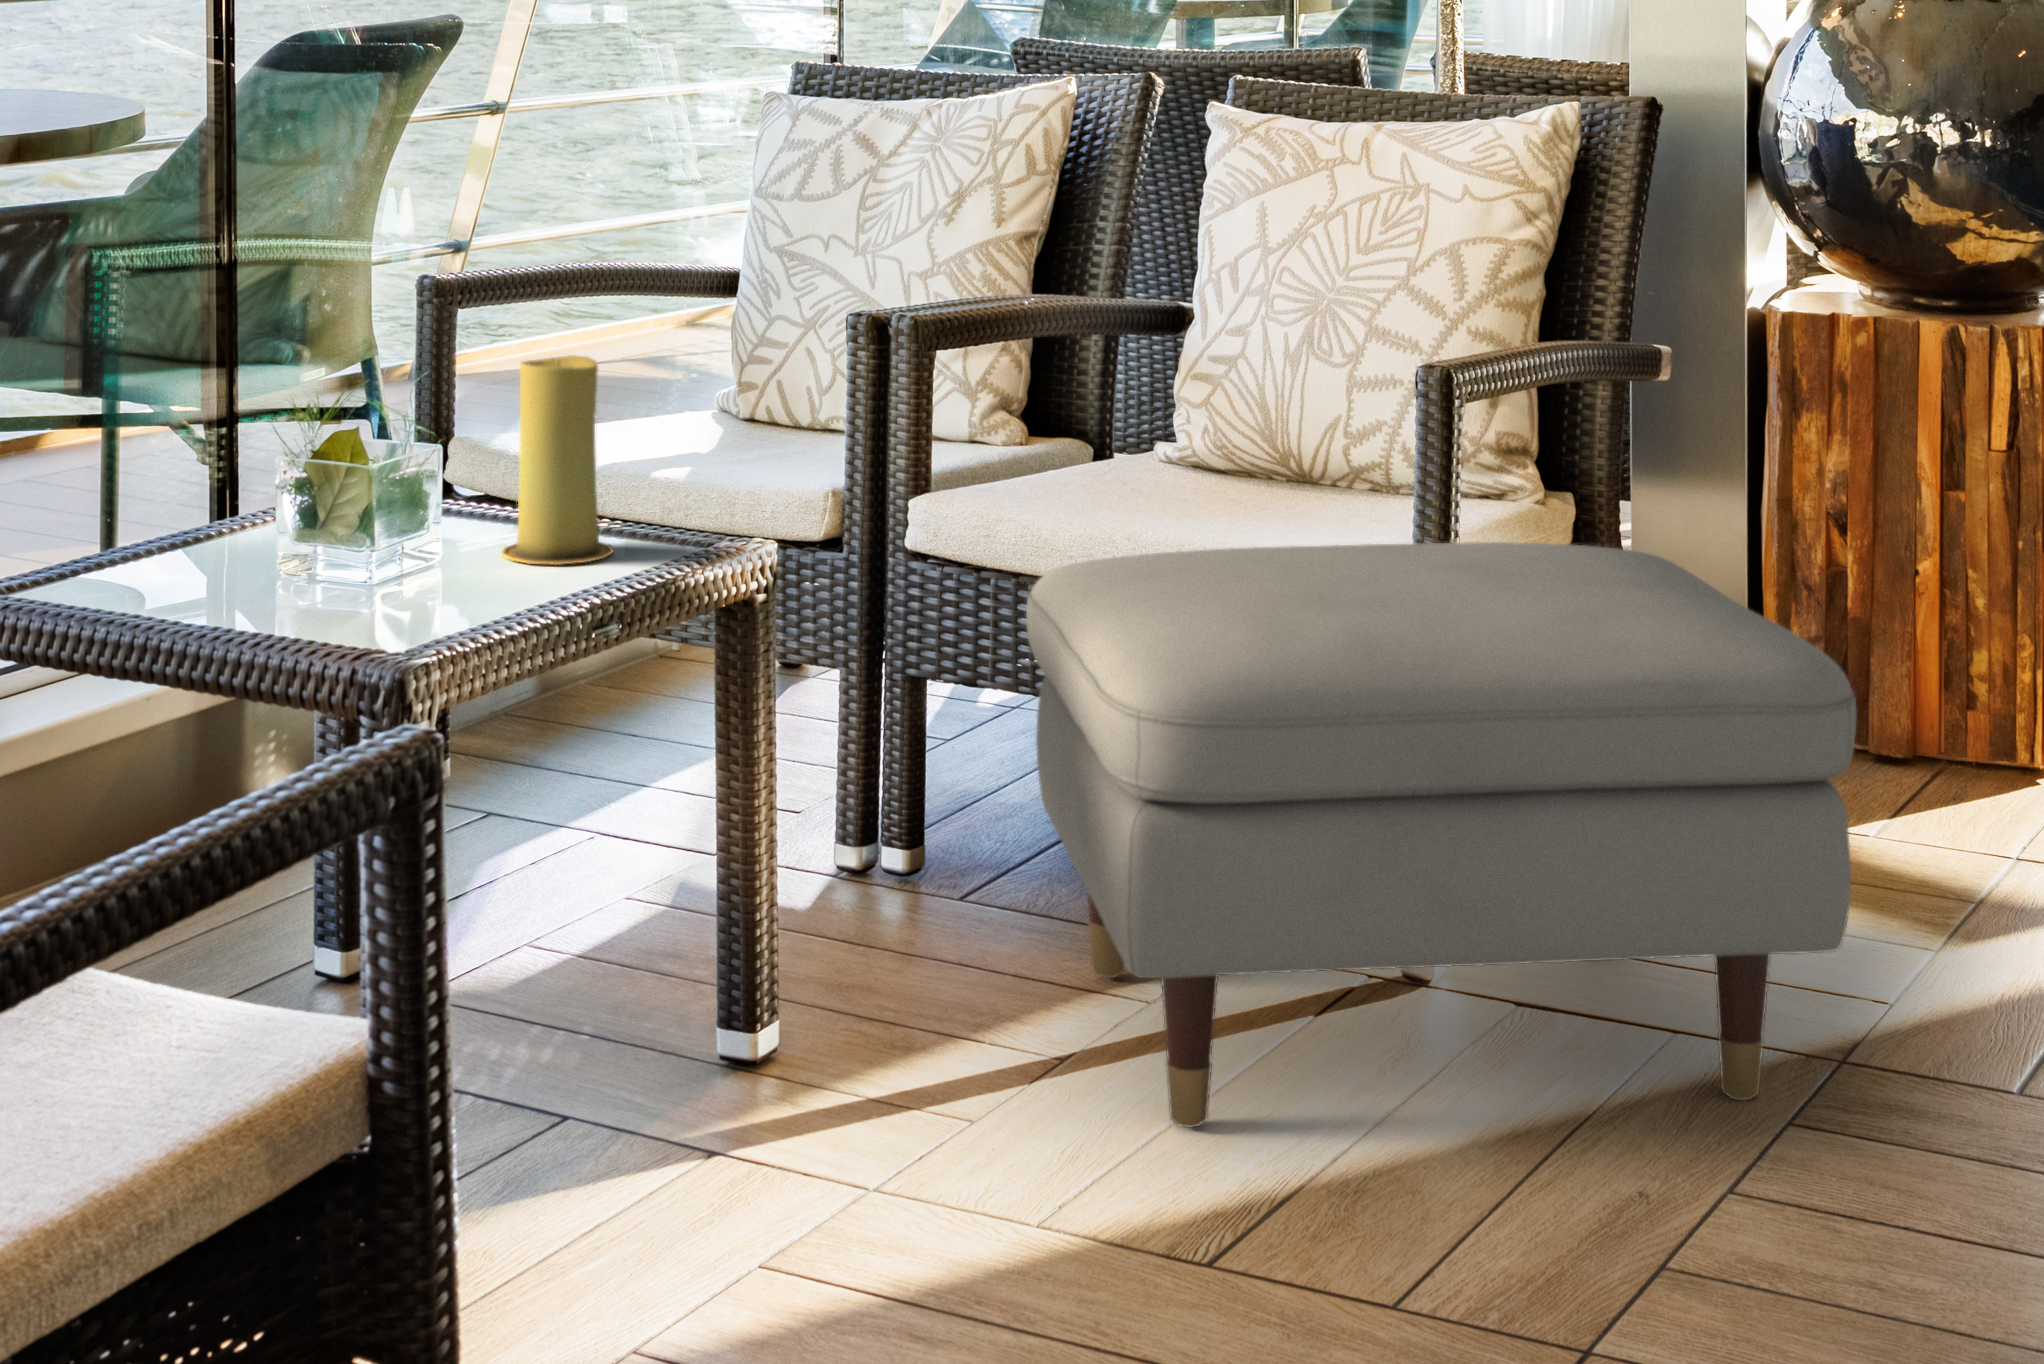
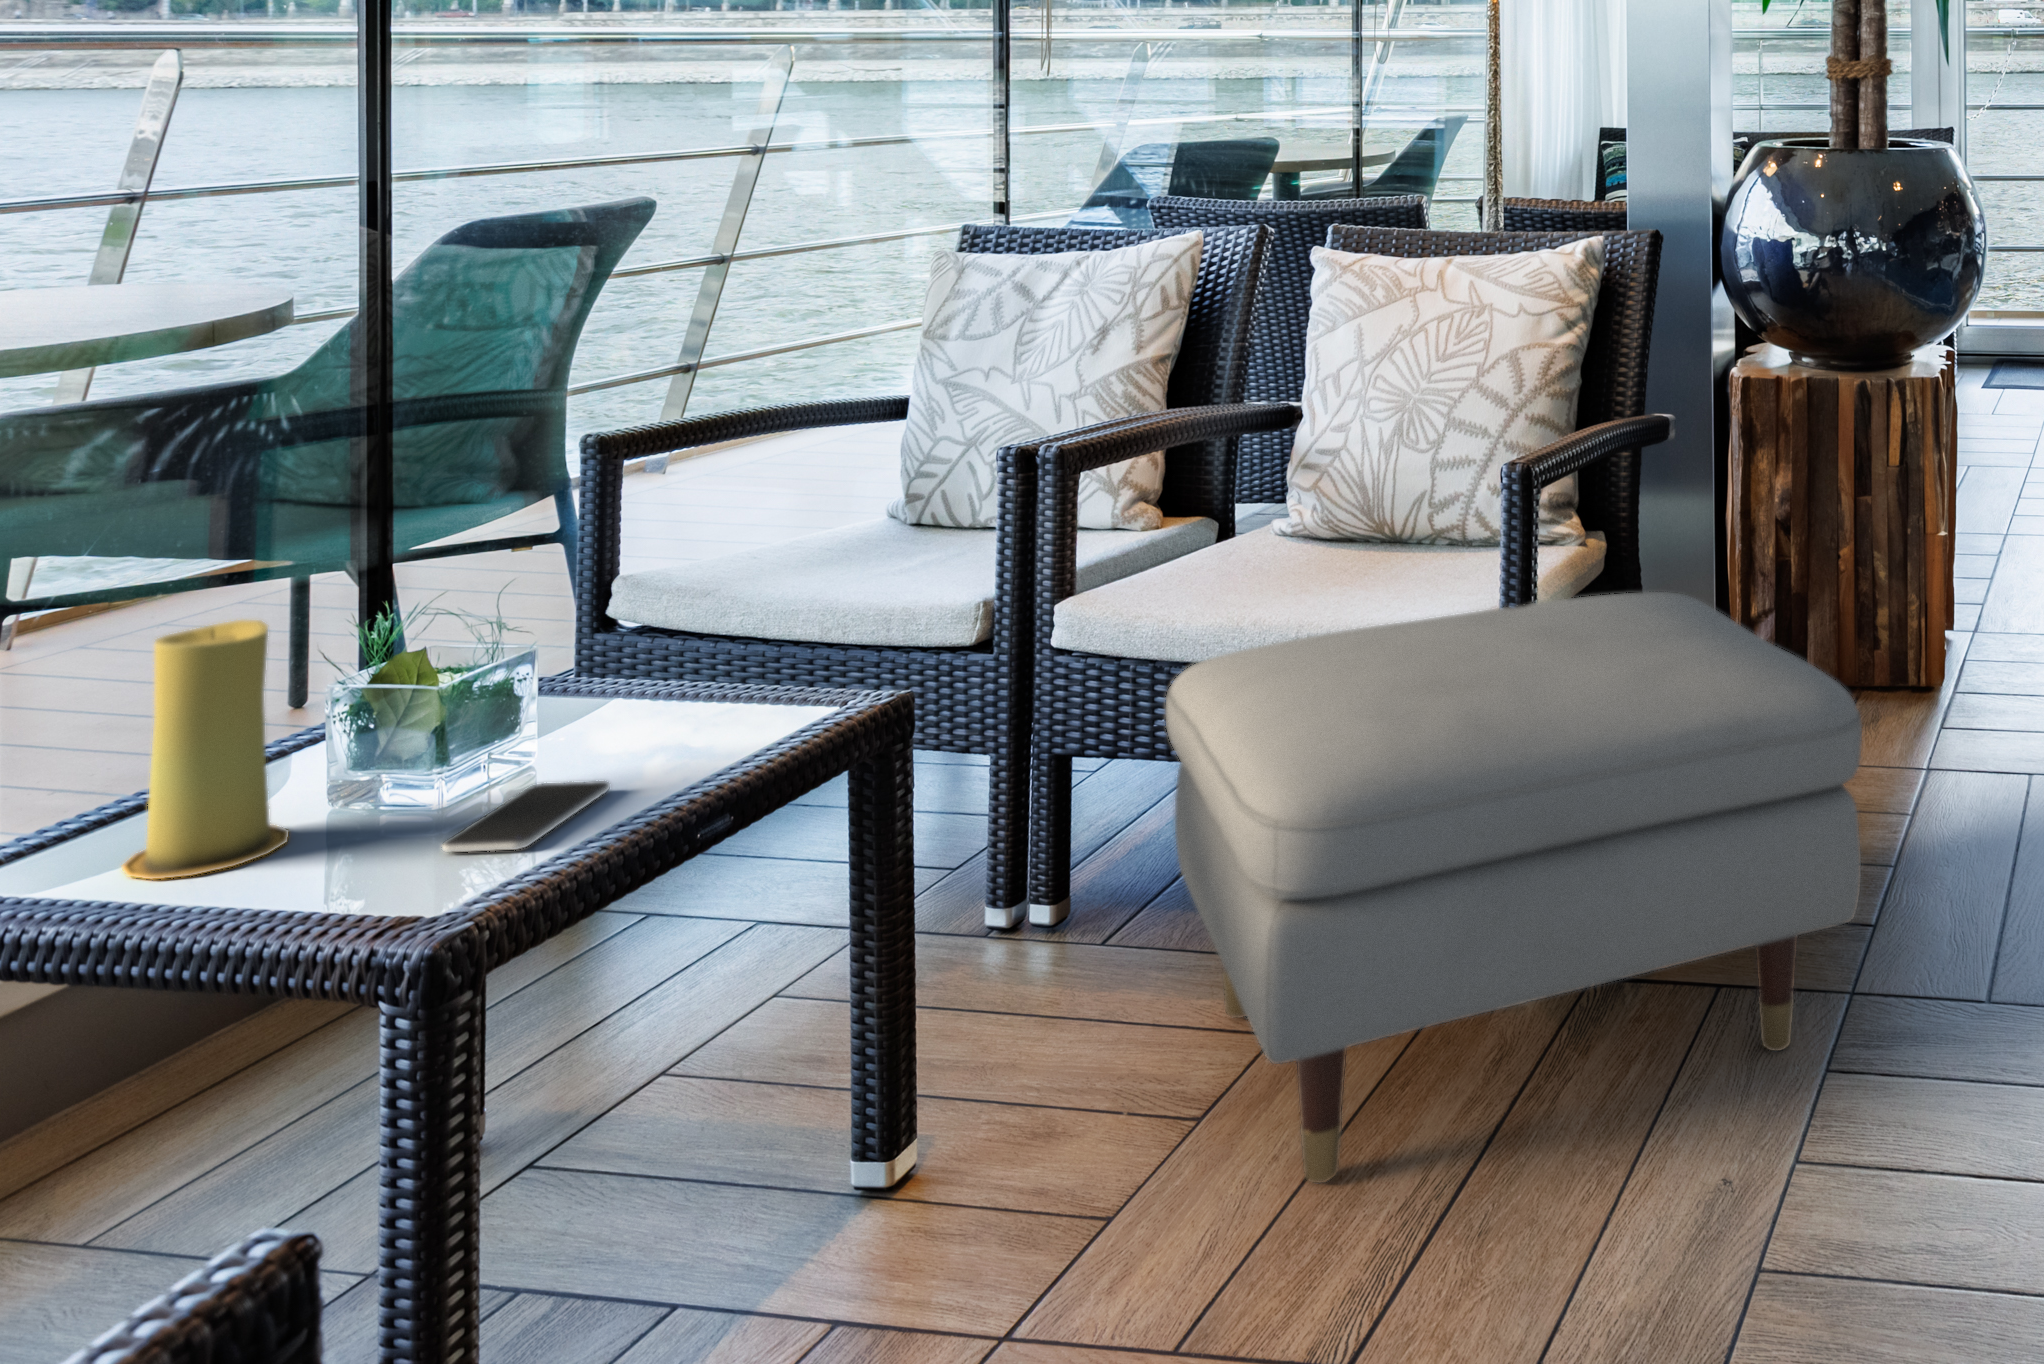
candle: present [501,355,613,565] -> present [122,620,289,879]
smartphone: none [367,582,498,628] -> present [443,781,610,852]

